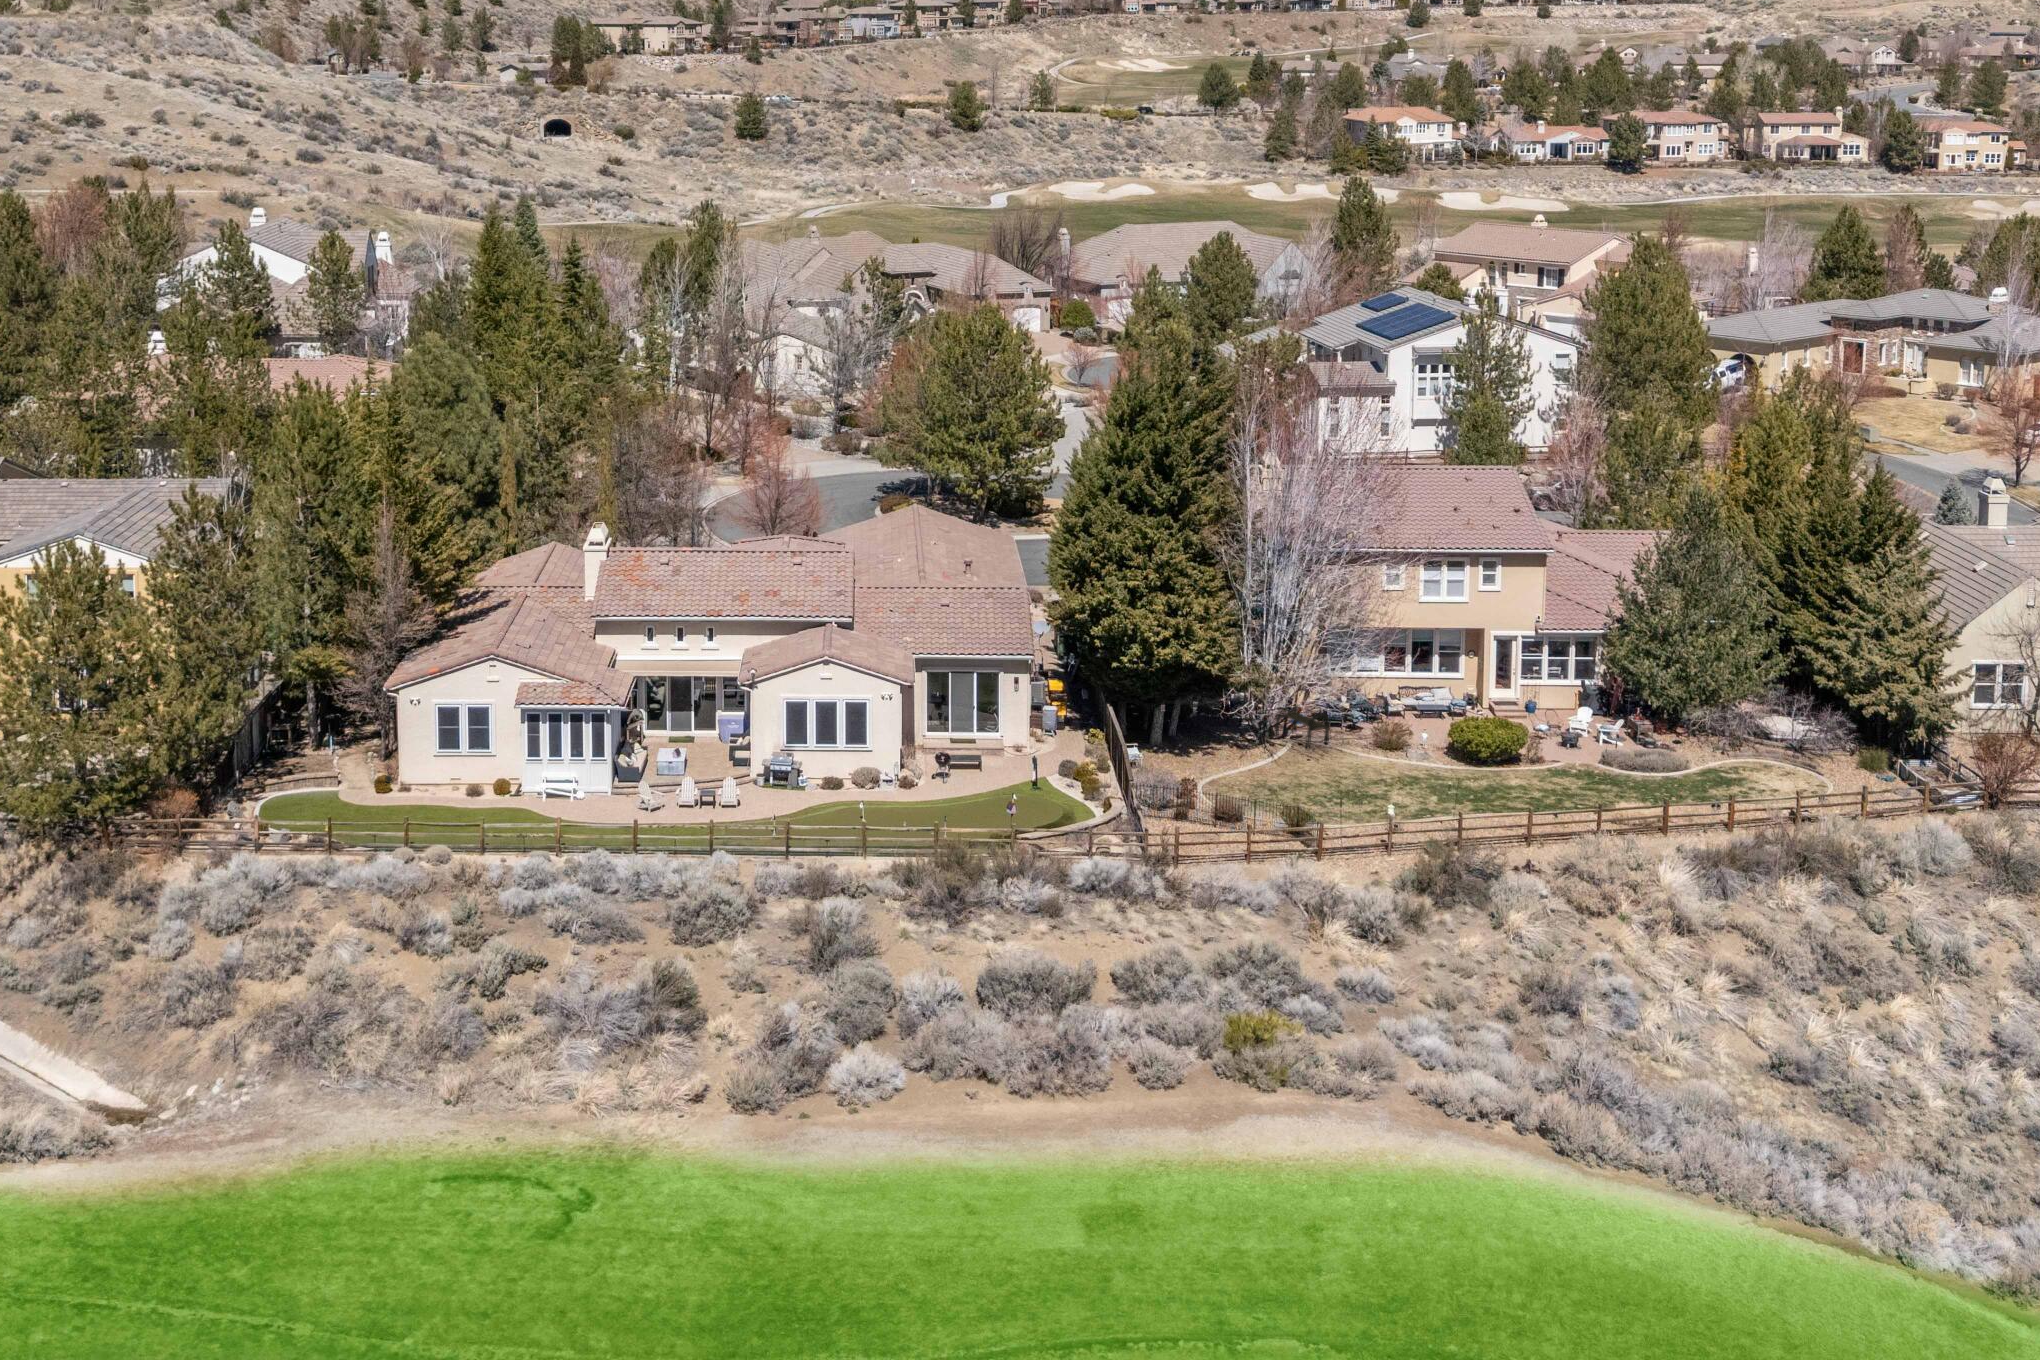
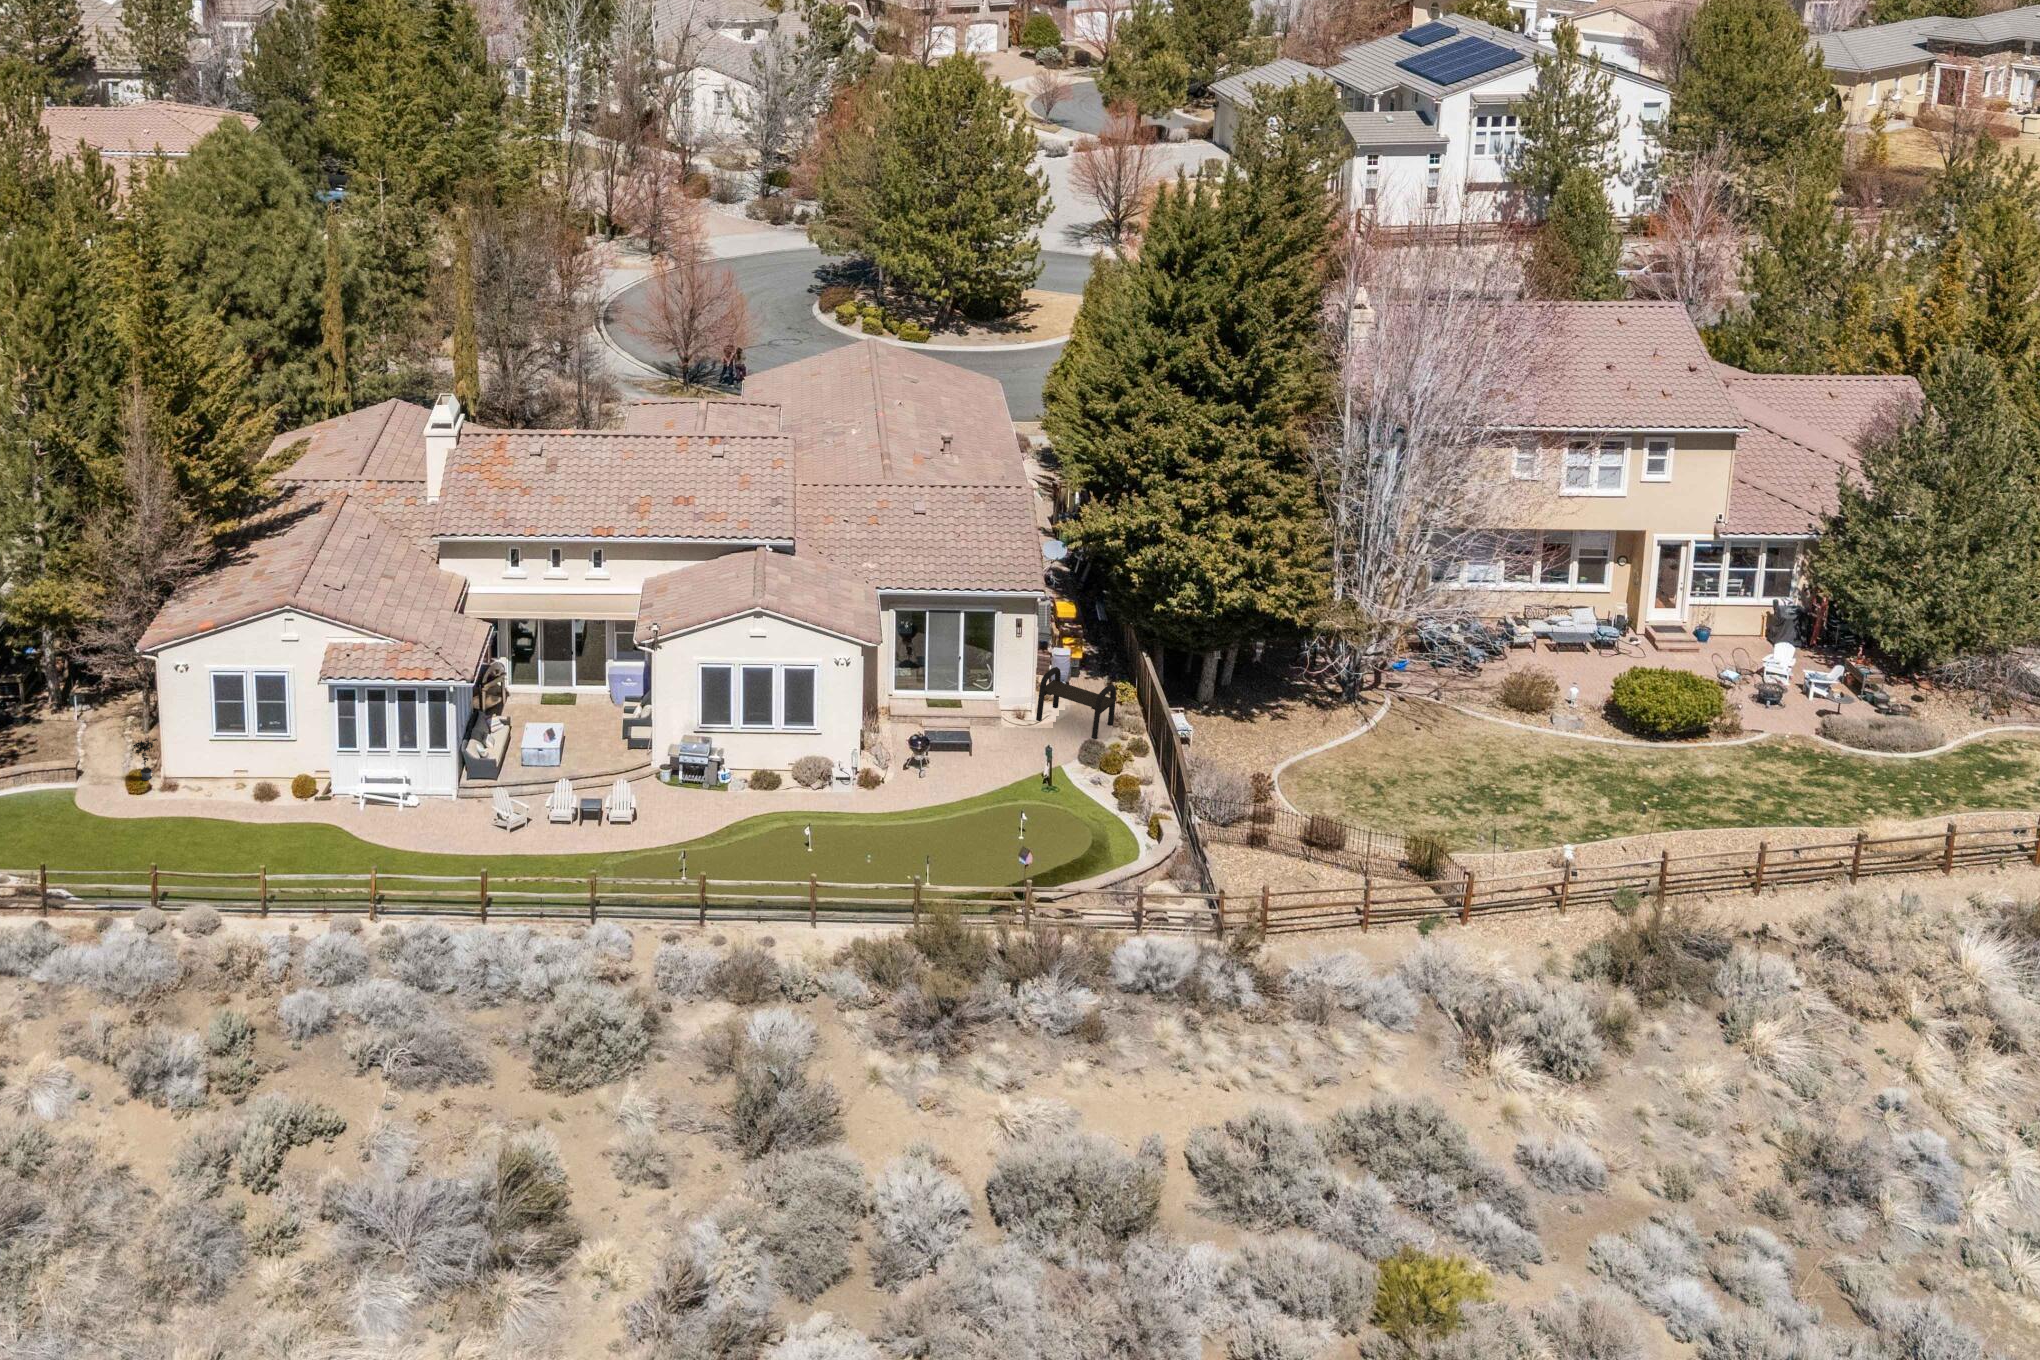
bench: present [1274,705,1329,749] -> present [1036,667,1116,739]

